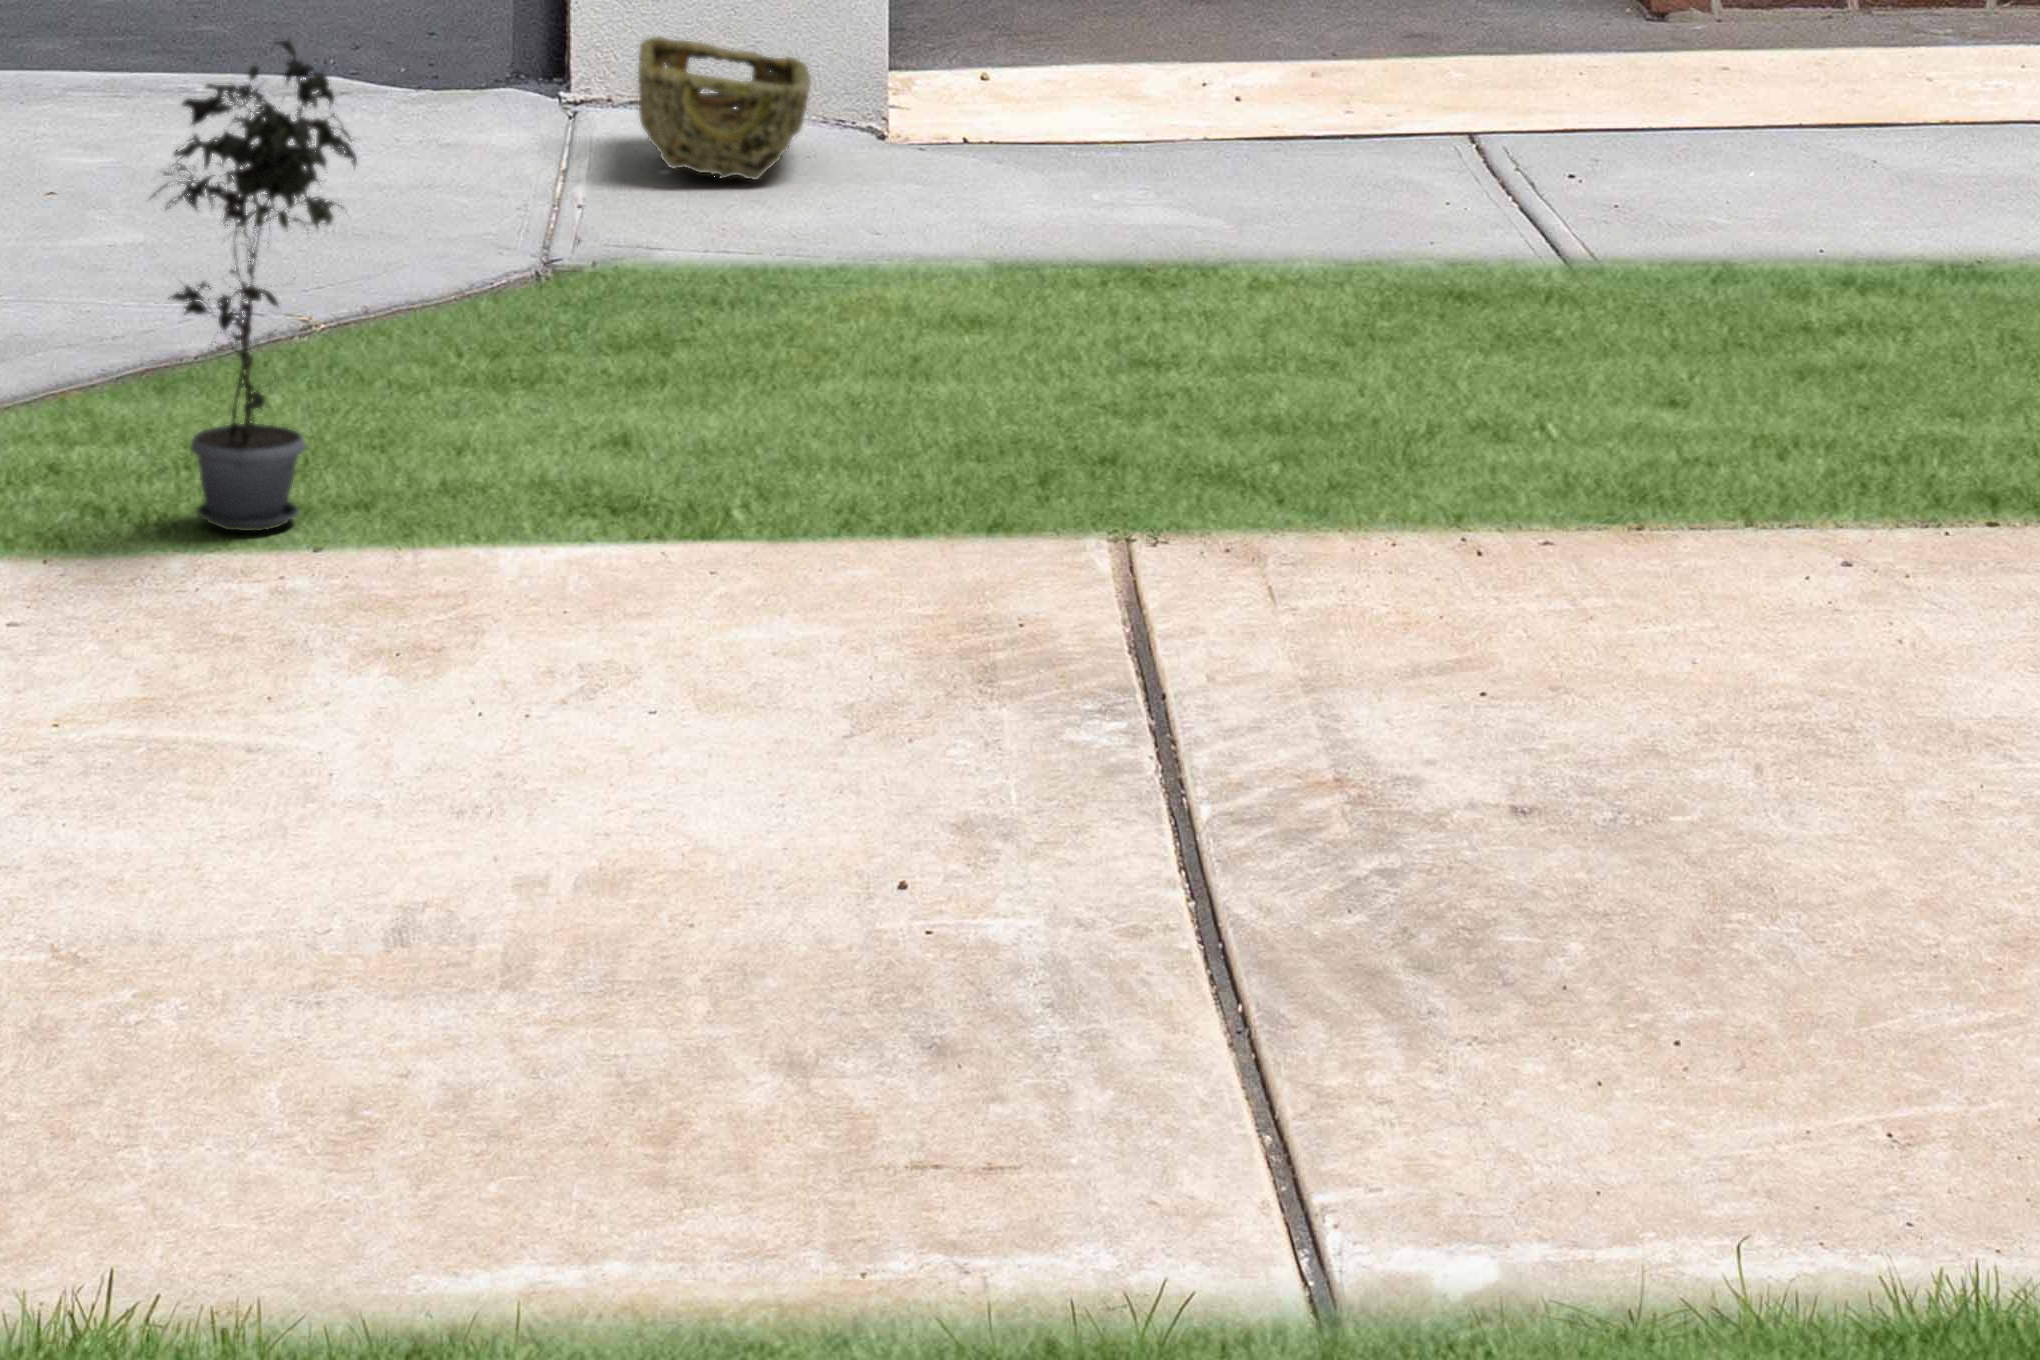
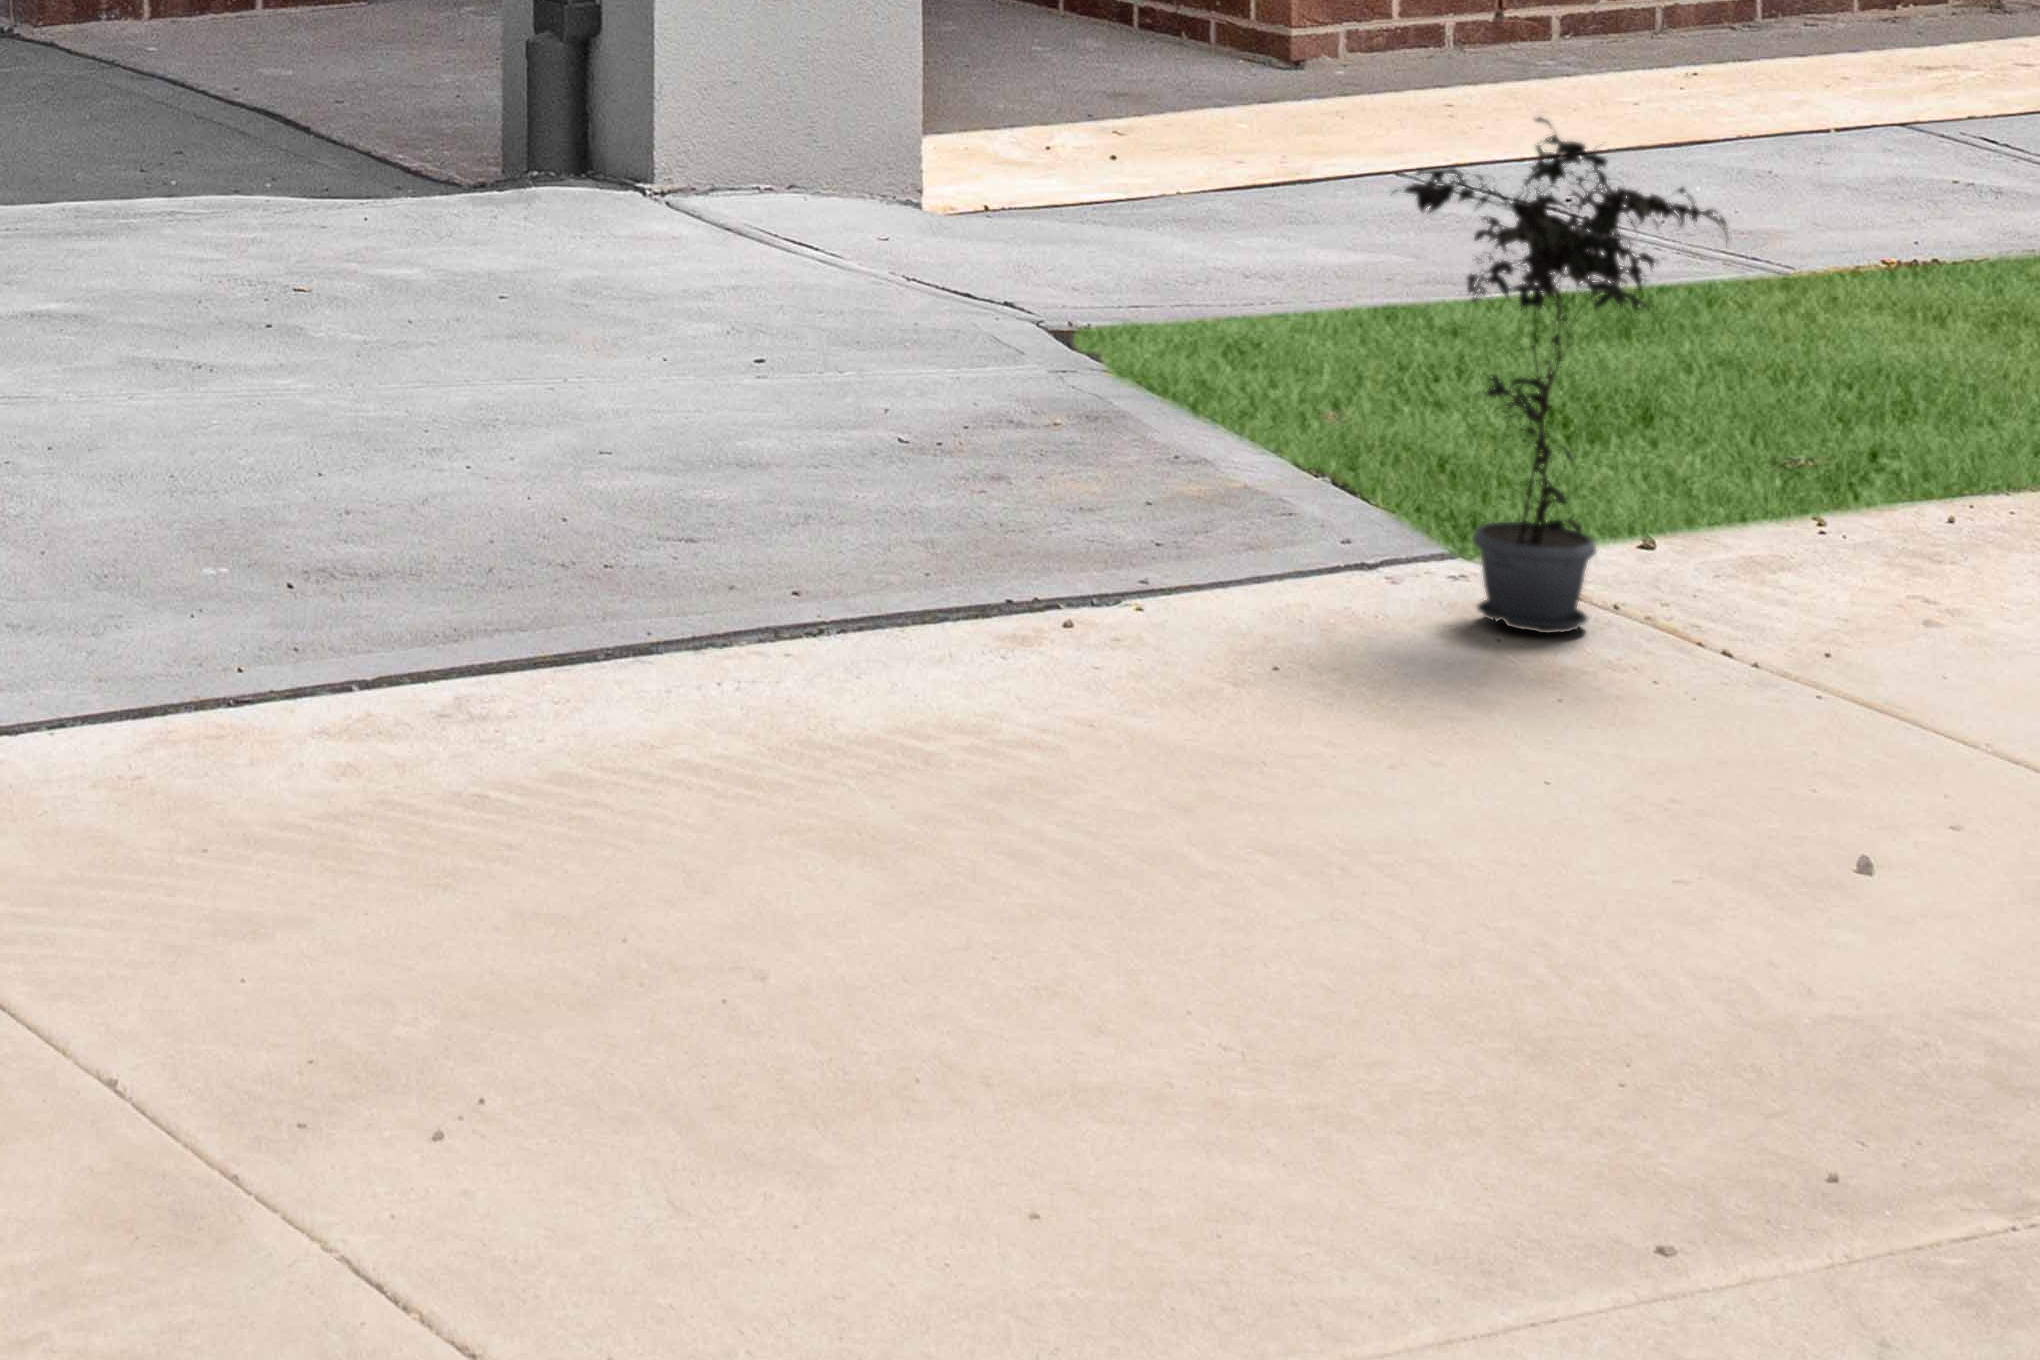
woven basket: present [638,37,811,179] -> none [751,124,1011,265]

